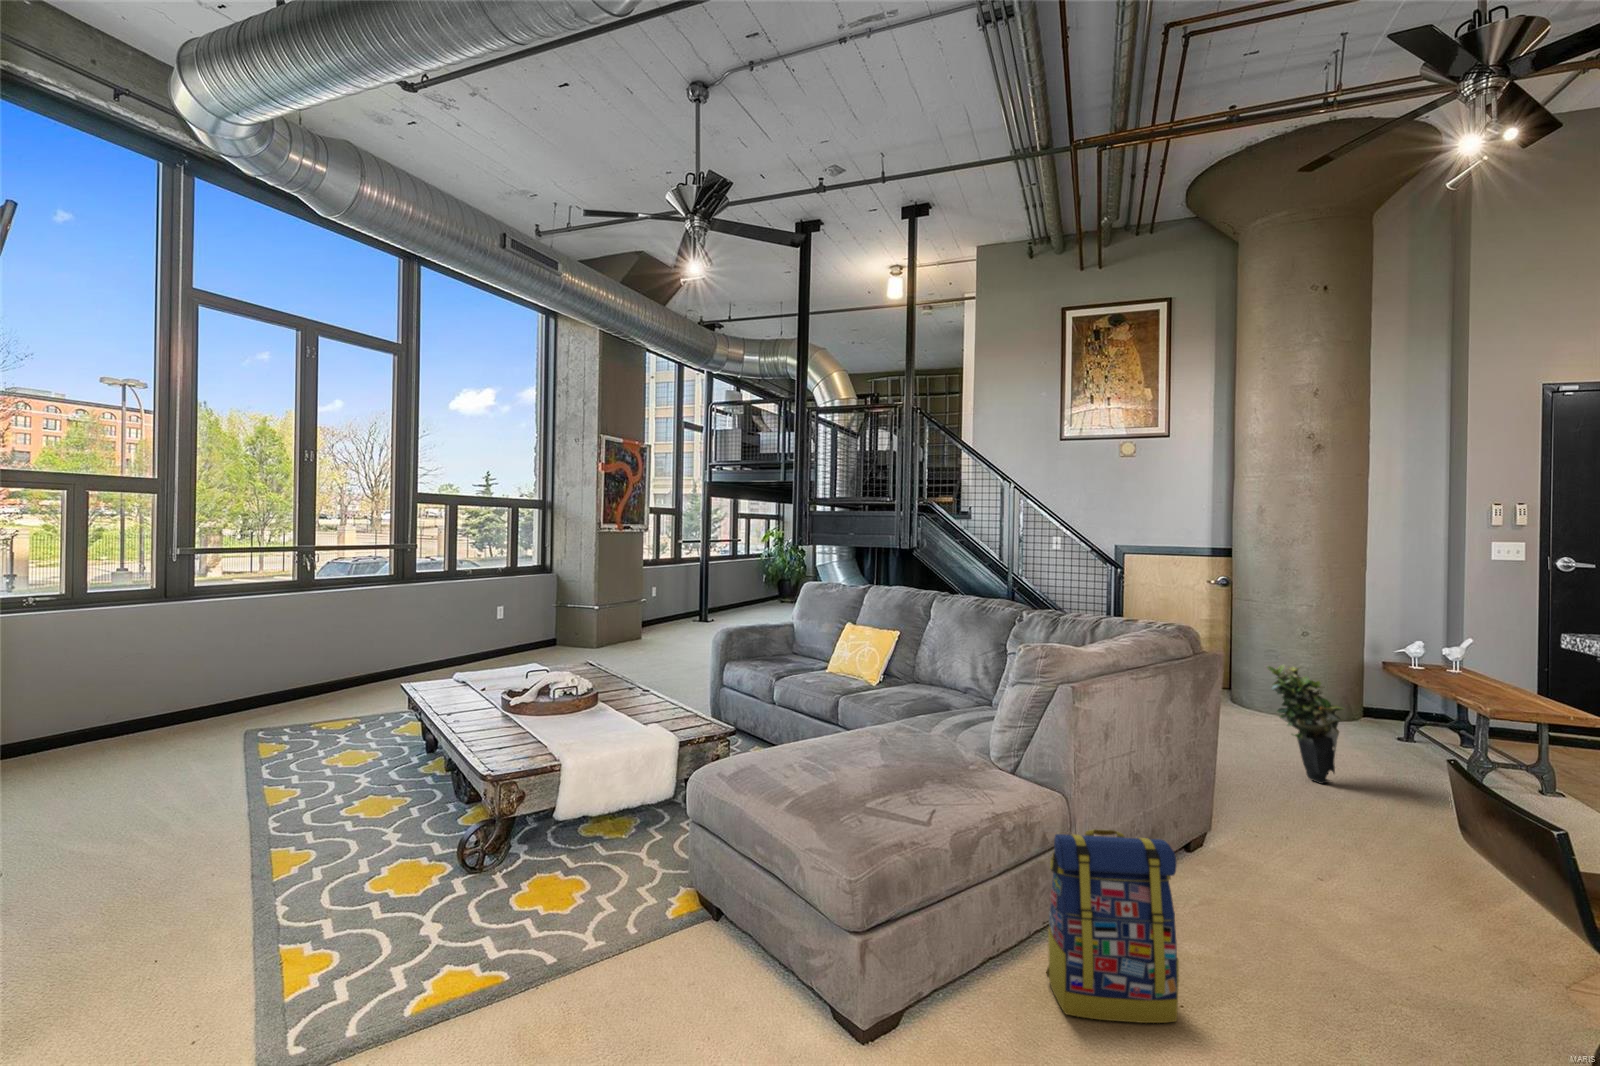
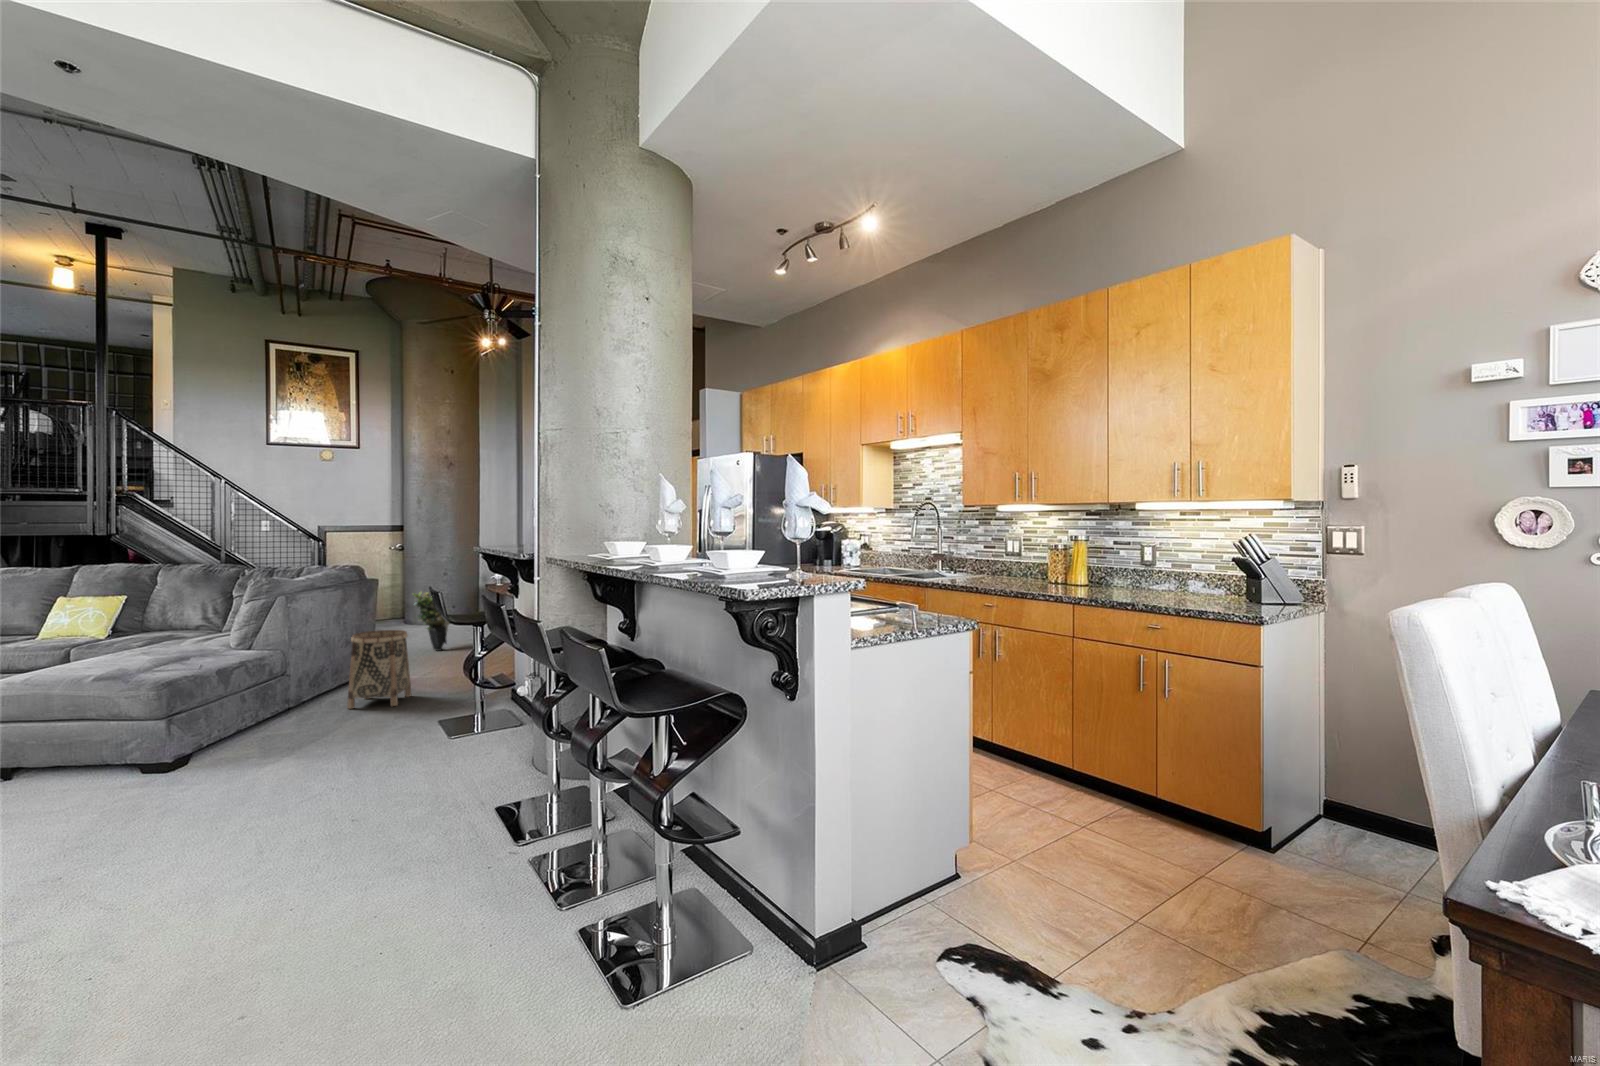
basket: none [1184,770,1323,982] -> present [347,630,411,709]
backpack: present [1046,829,1179,1023] -> none [271,655,338,738]

